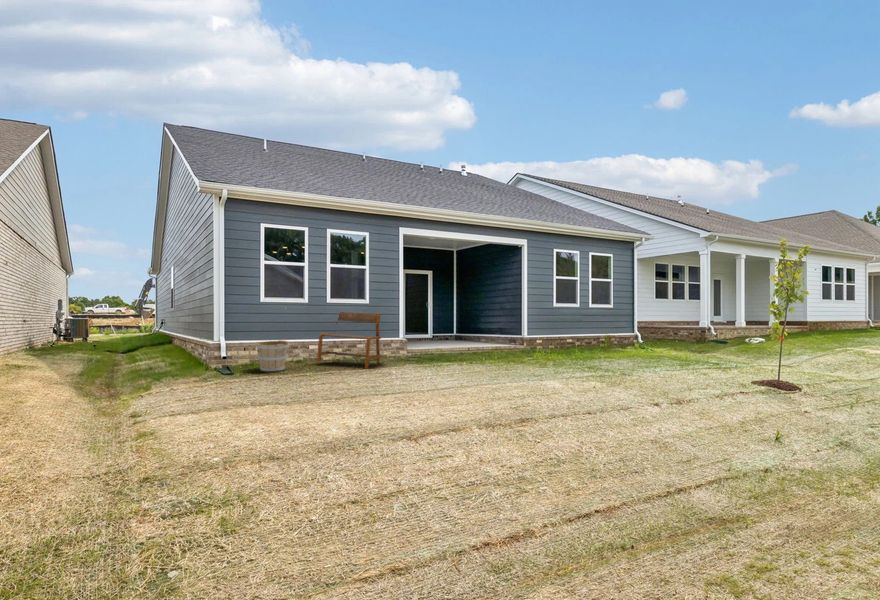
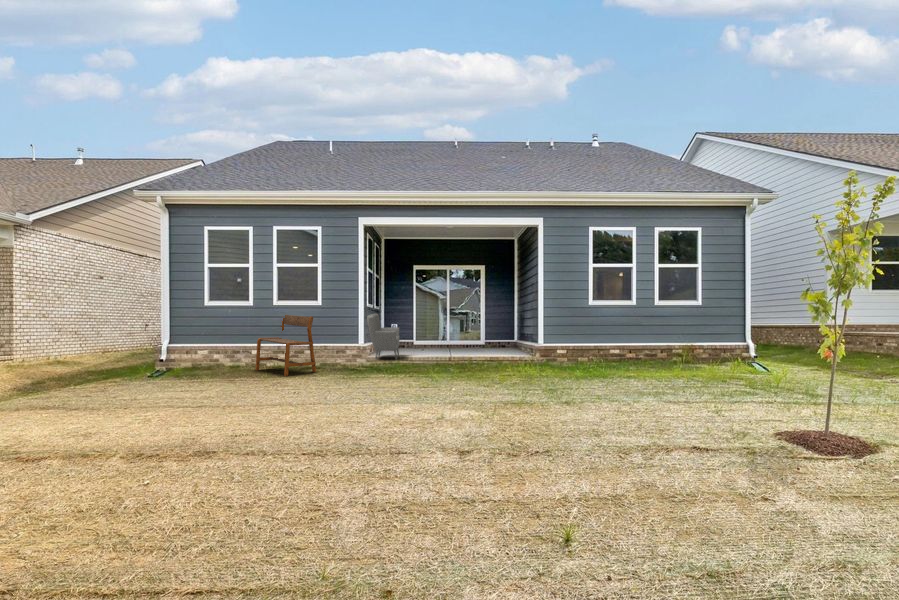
armchair: none [396,311,428,351] -> present [367,313,400,359]
wooden bucket: present [256,340,290,371] -> none [187,344,221,375]

